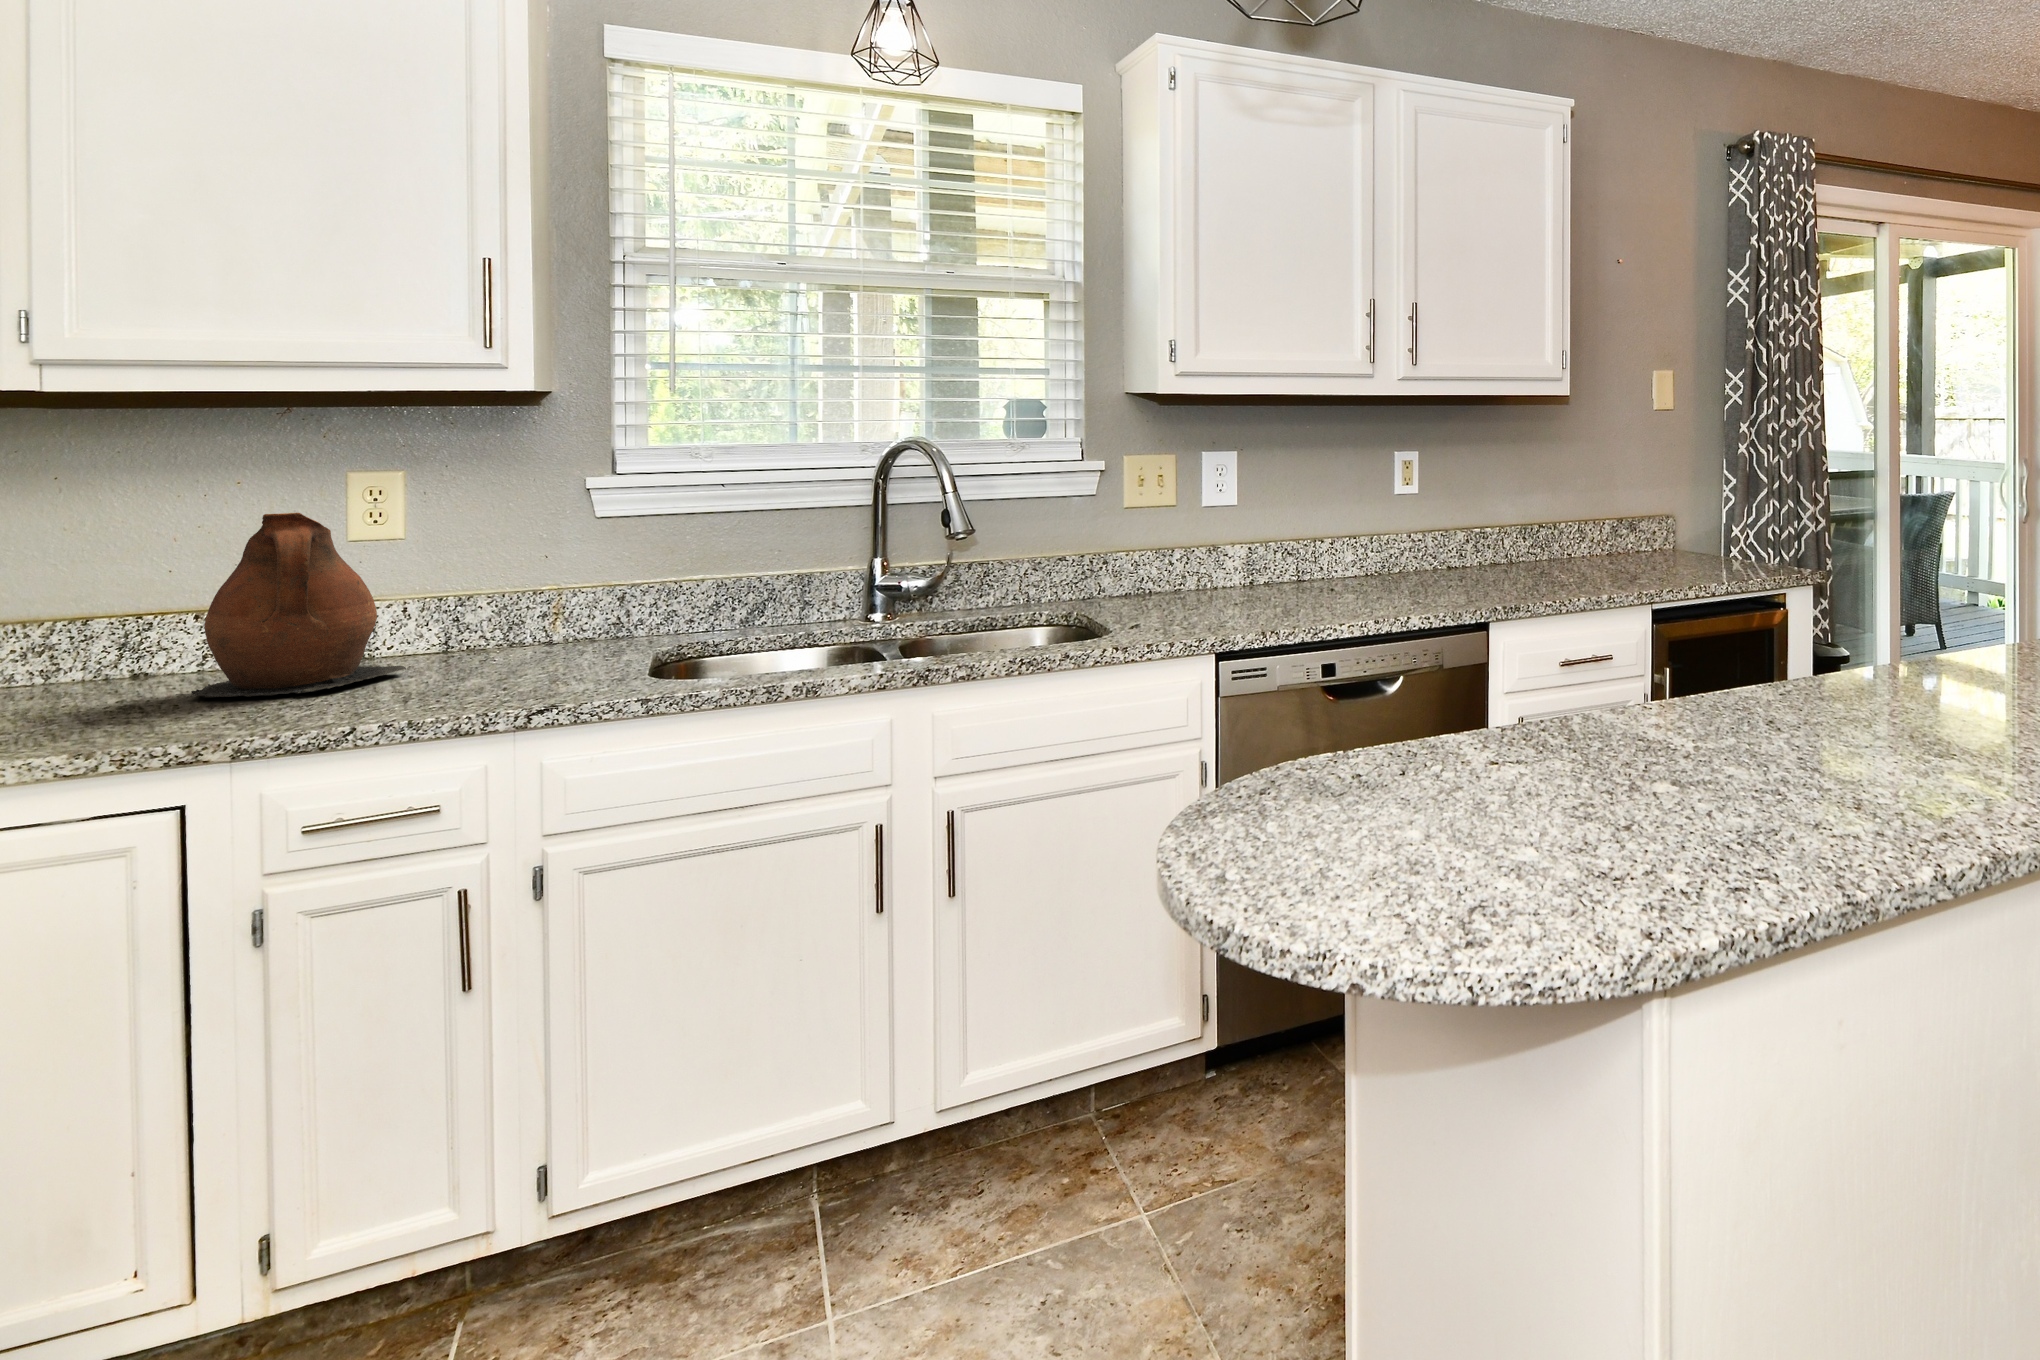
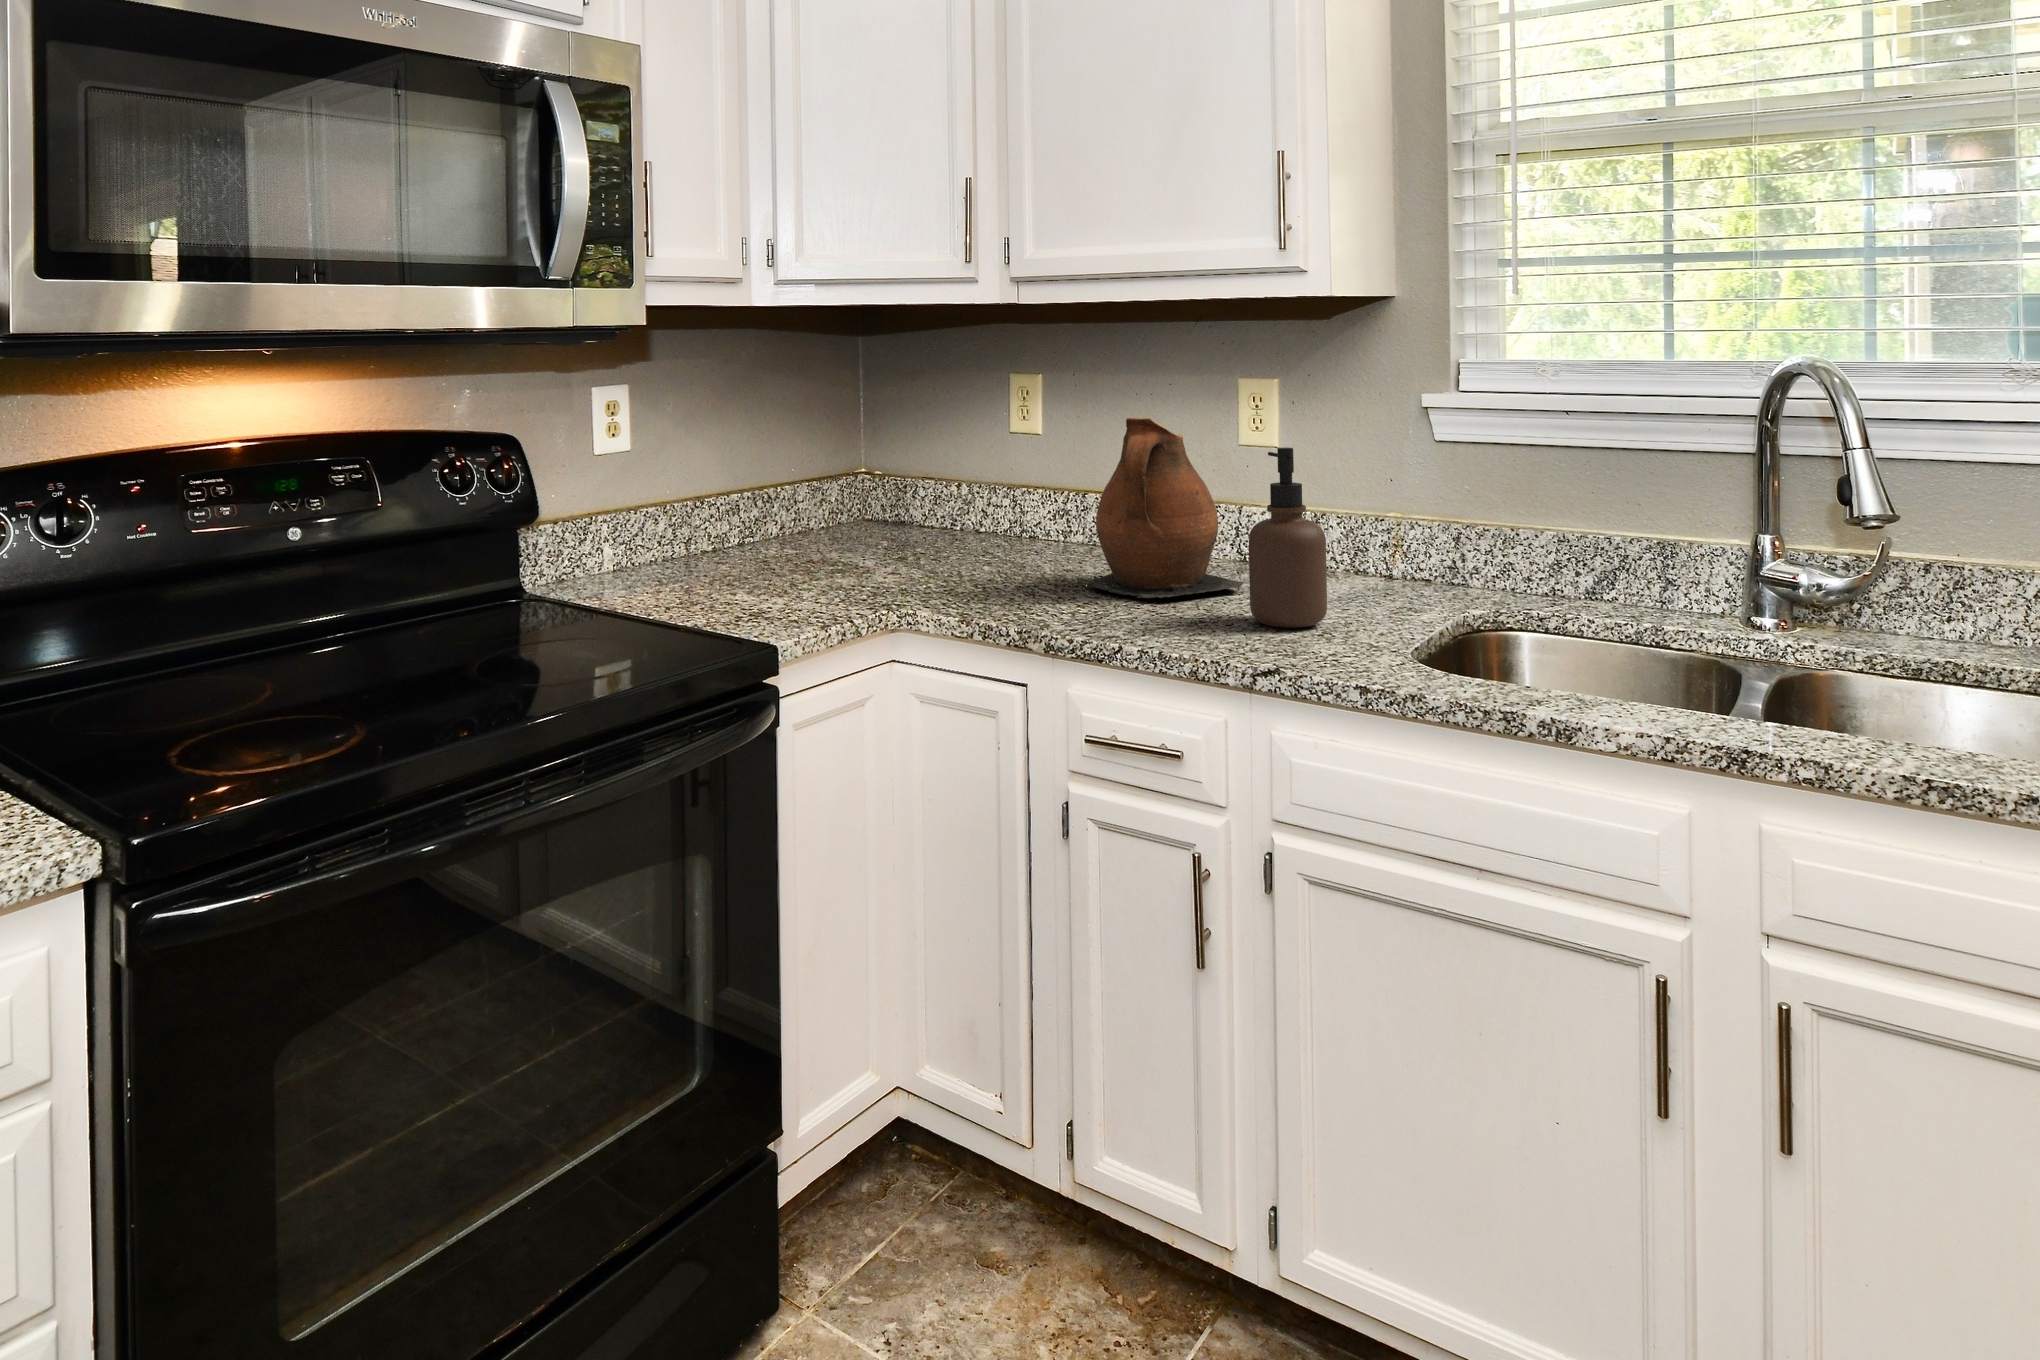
soap dispenser: none [461,526,548,684] -> present [1249,447,1327,628]

